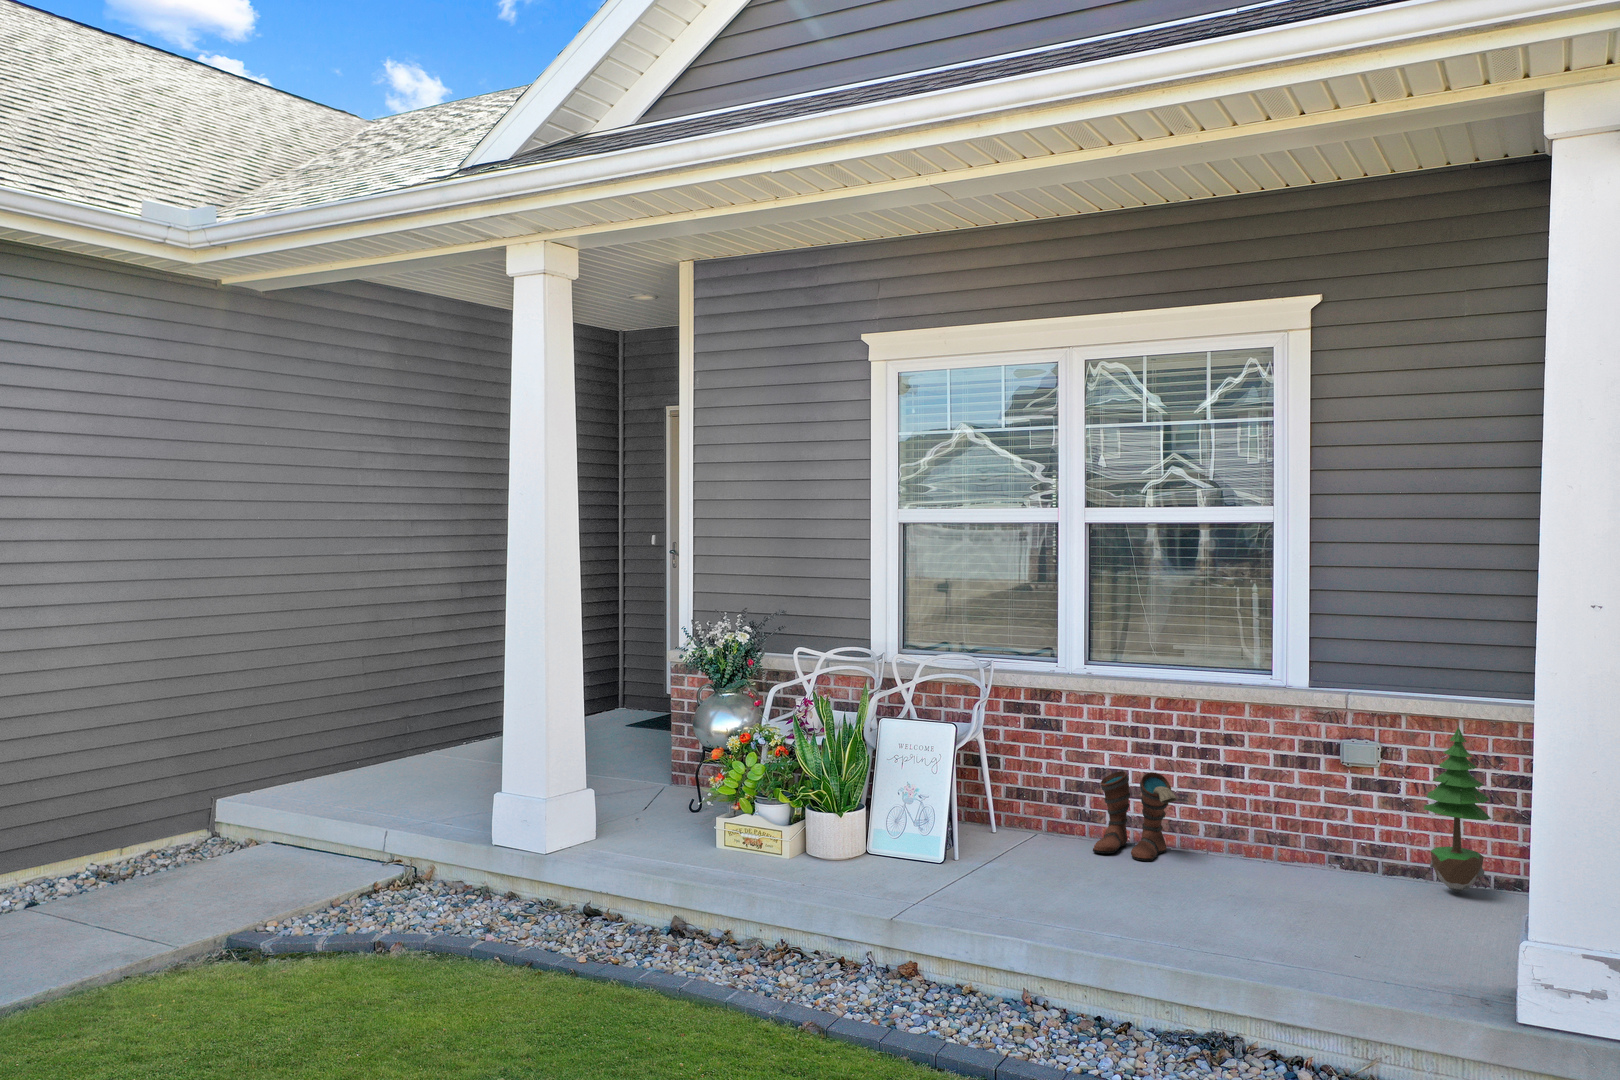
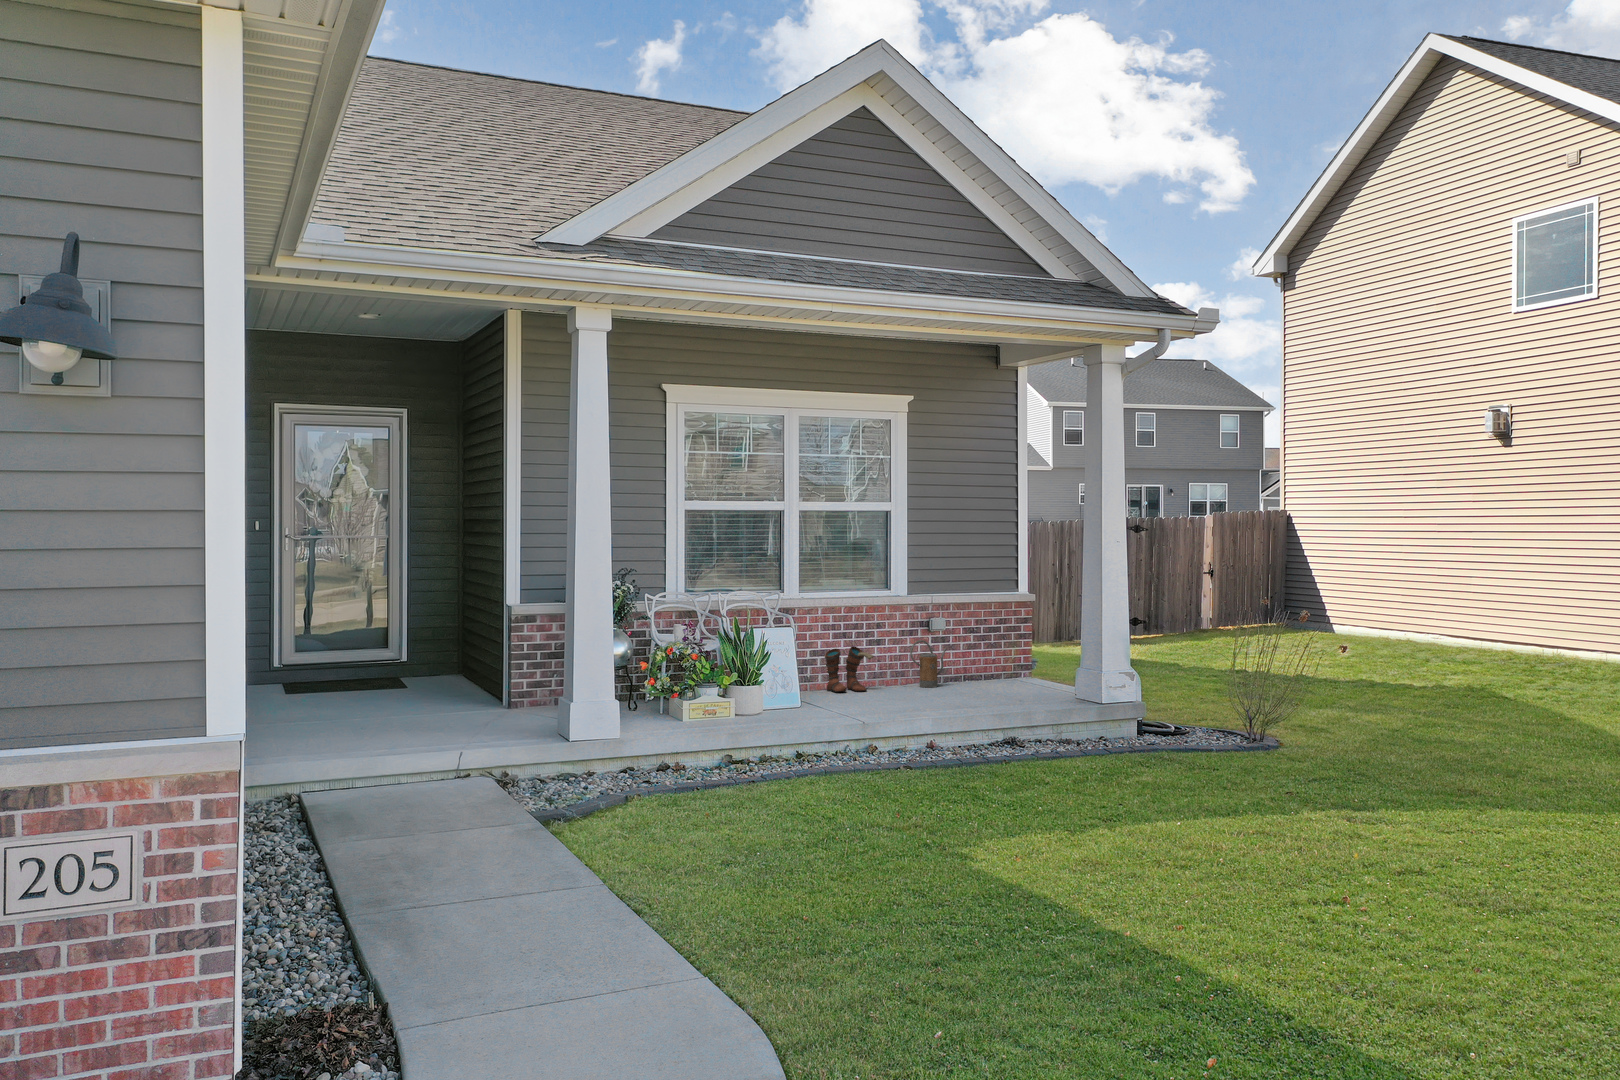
potted tree: present [1424,727,1491,893] -> none [968,604,996,681]
watering can: none [1257,783,1347,884] -> present [910,640,947,687]

